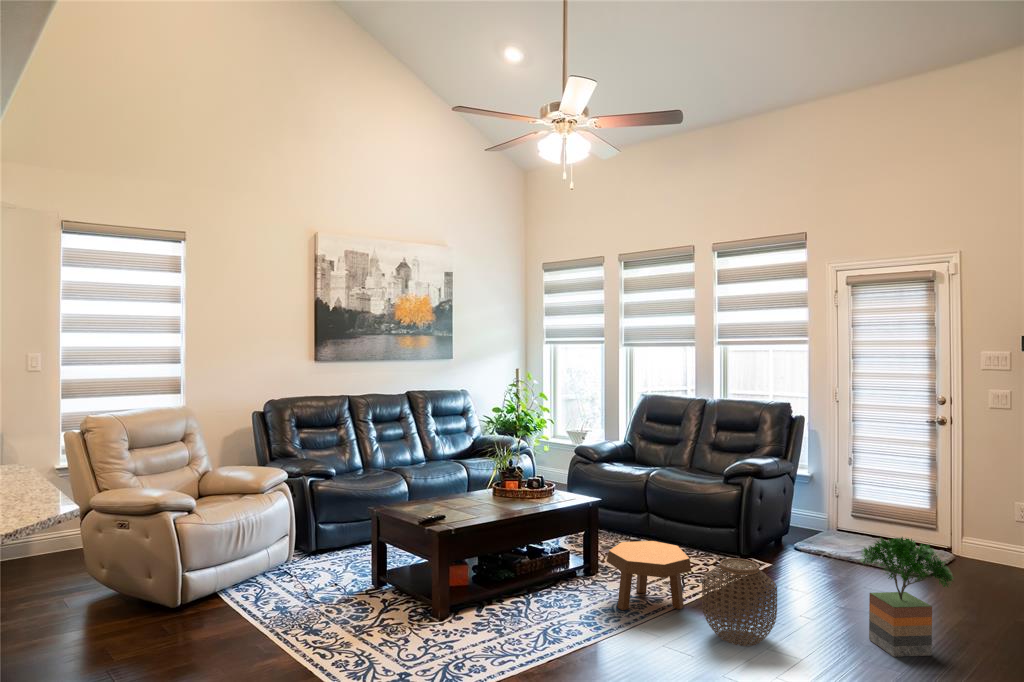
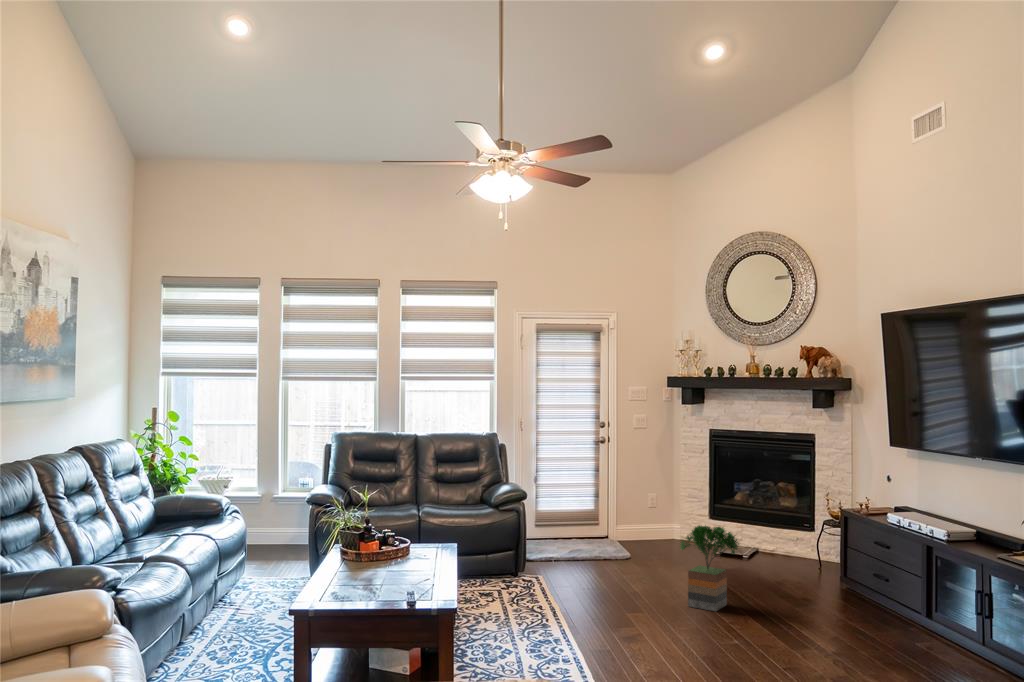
footstool: present [607,541,692,610] -> none [492,569,569,636]
woven basket: present [702,558,777,646] -> none [604,562,664,633]

